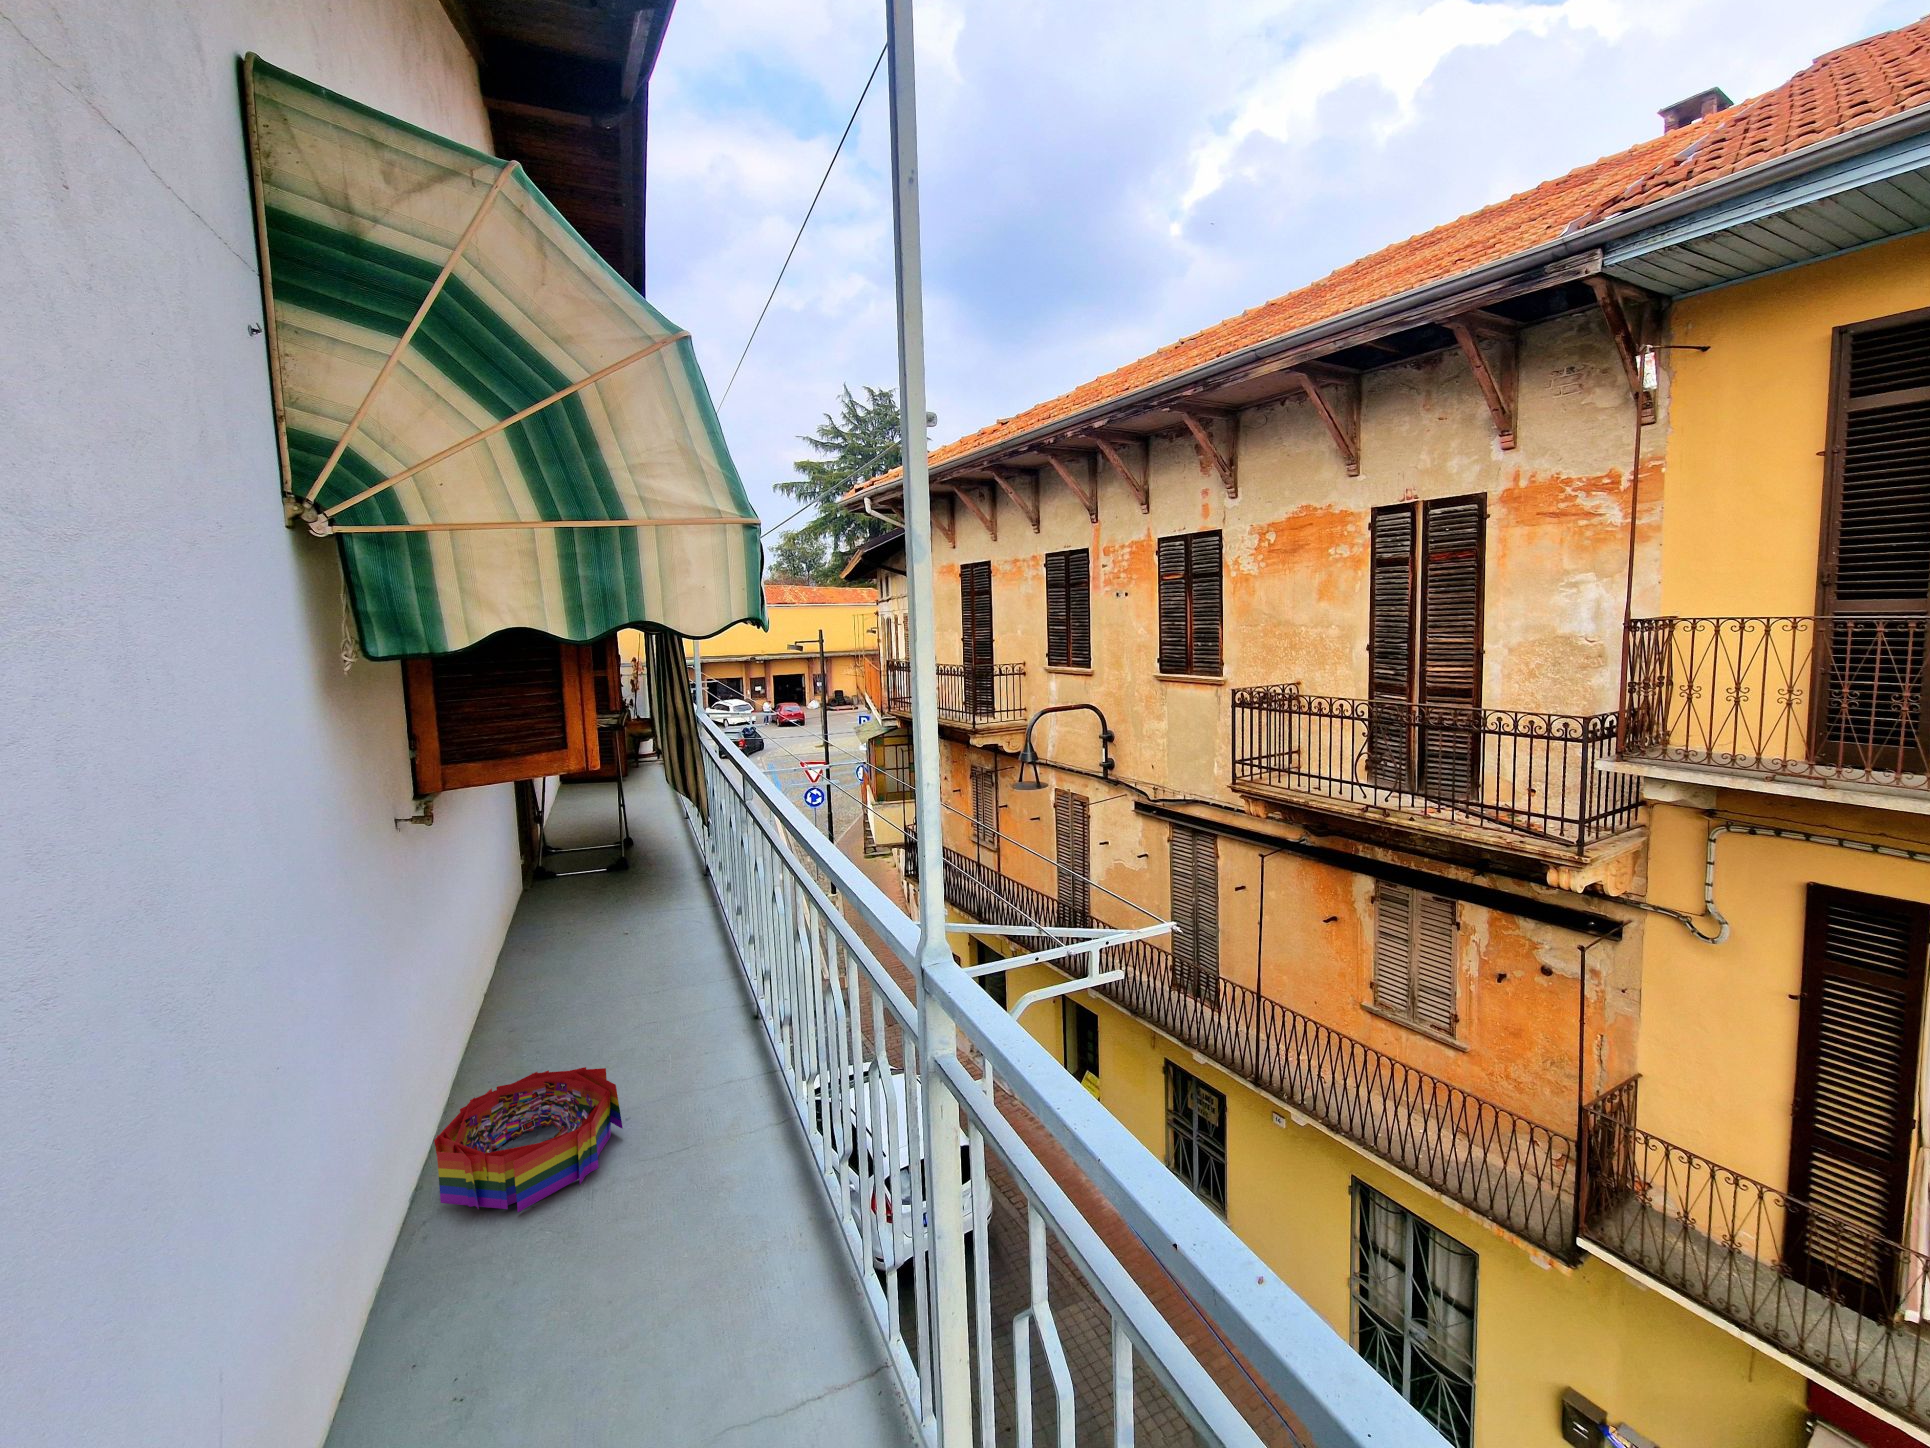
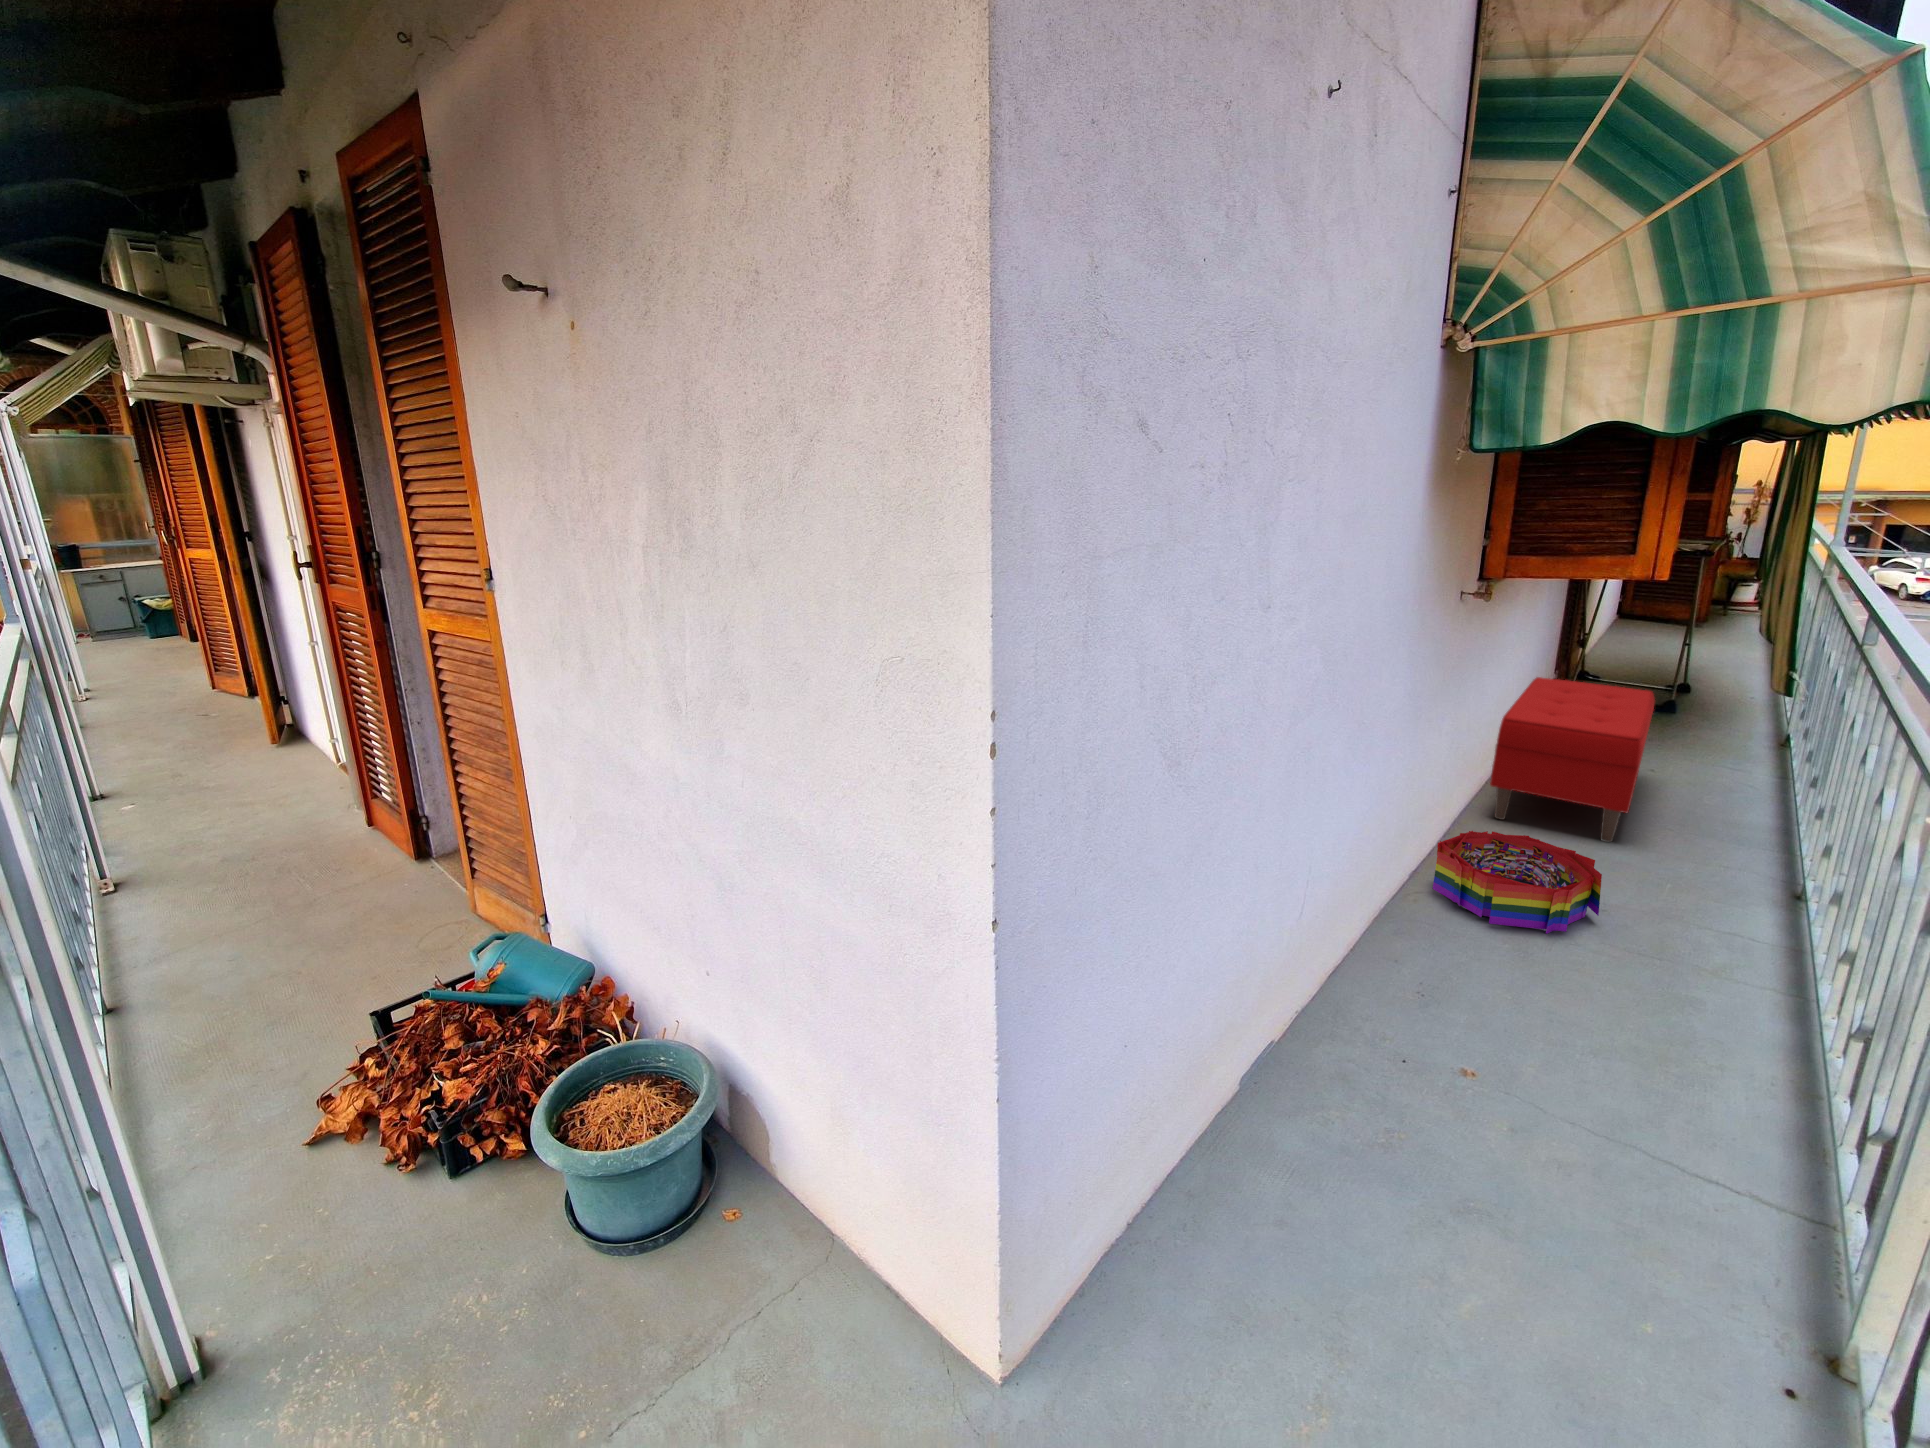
bench: none [479,862,620,1055] -> present [1490,677,1655,842]

